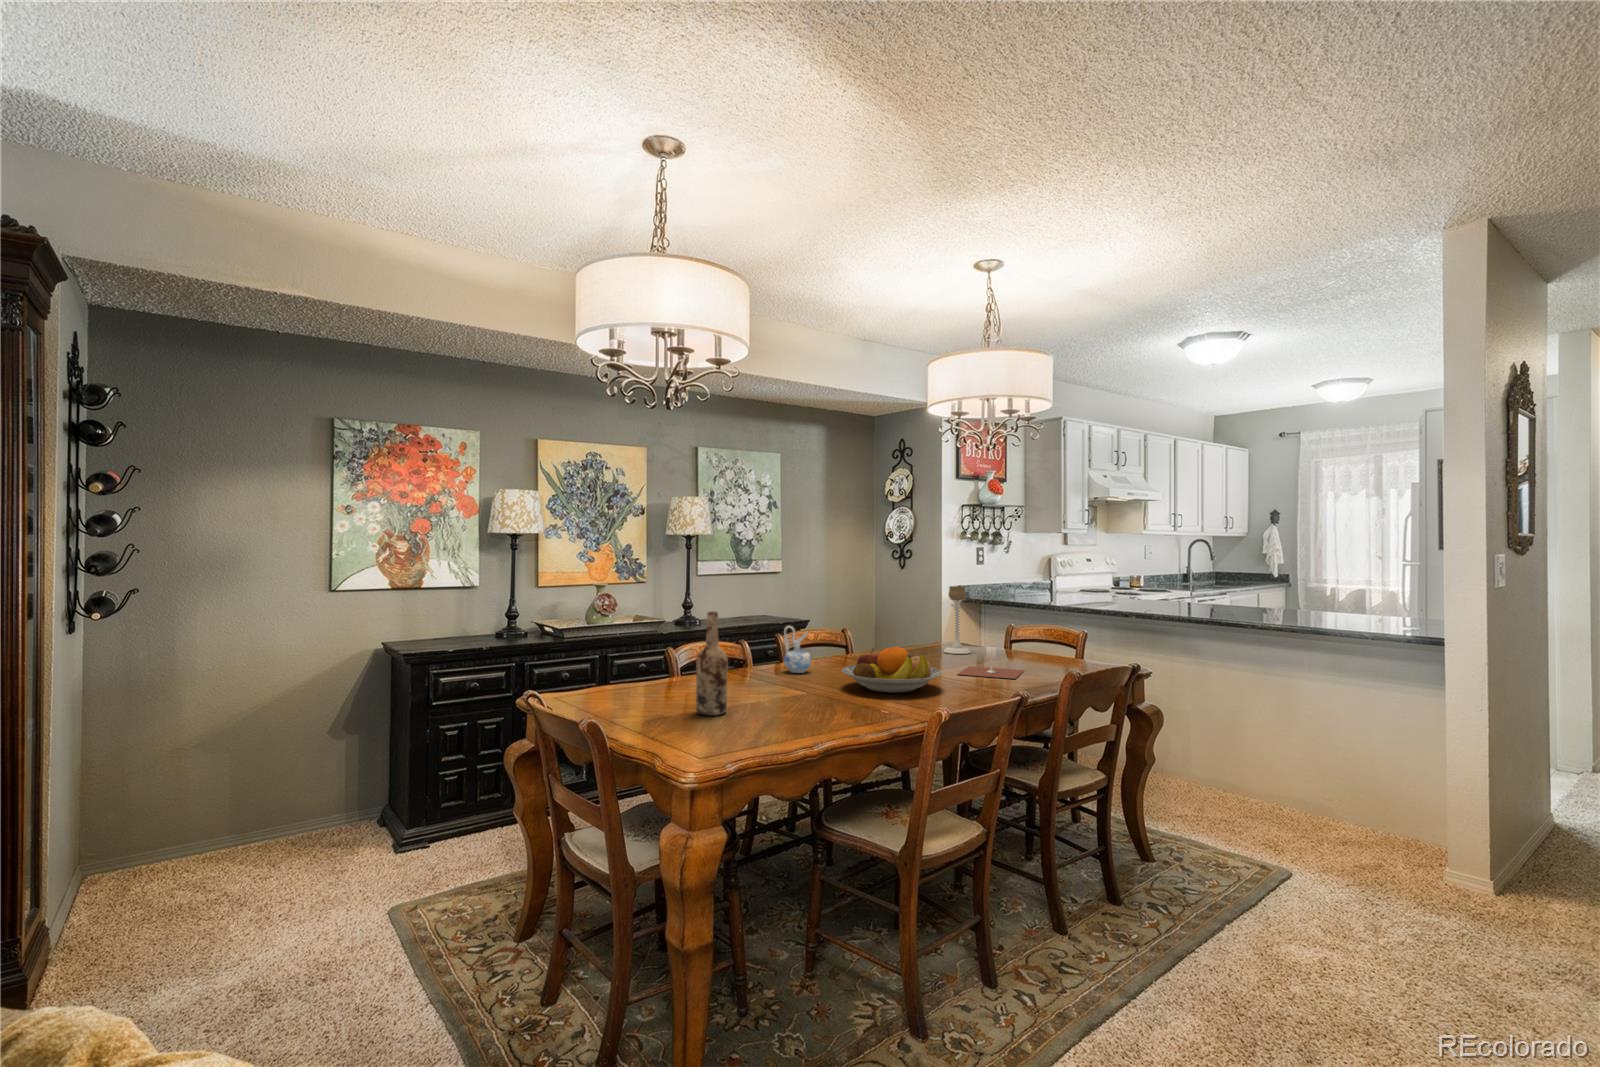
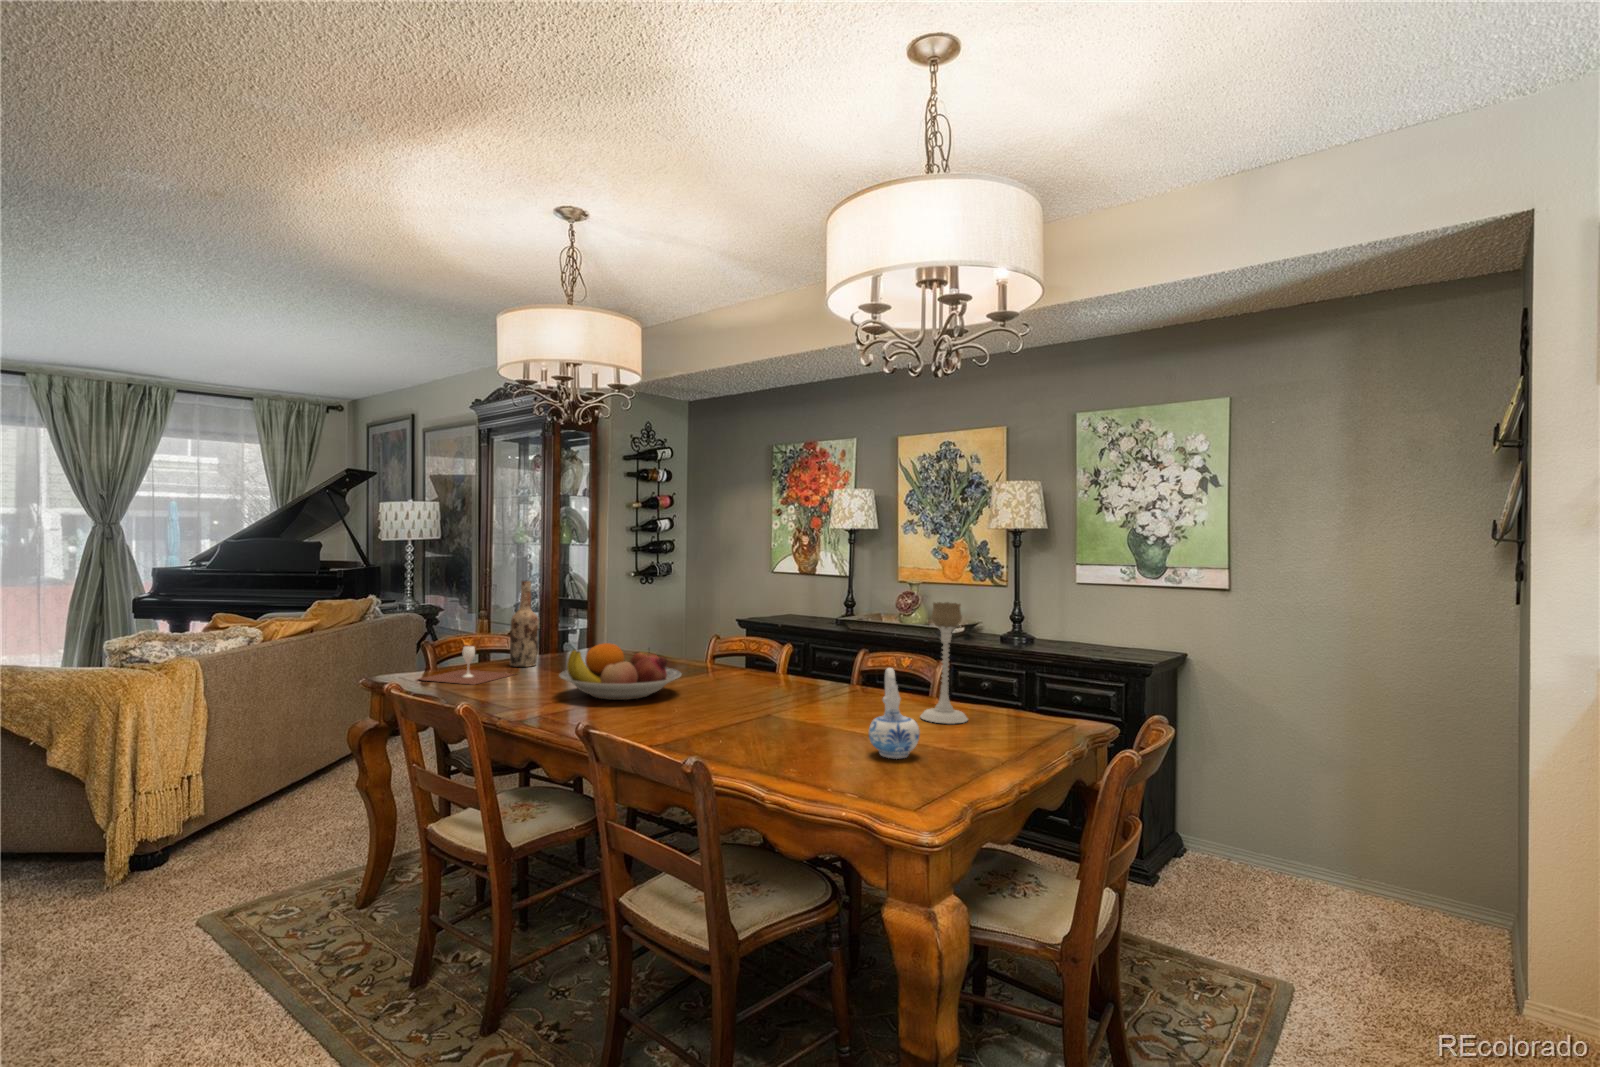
ceramic pitcher: present [784,626,812,673] -> present [869,668,920,759]
wine glass: present [957,646,1024,679] -> present [420,646,514,685]

